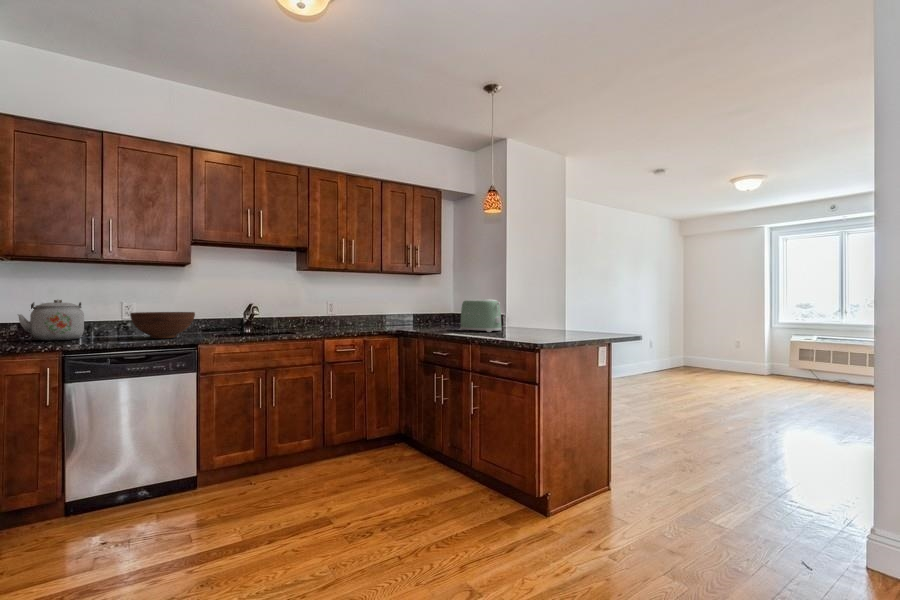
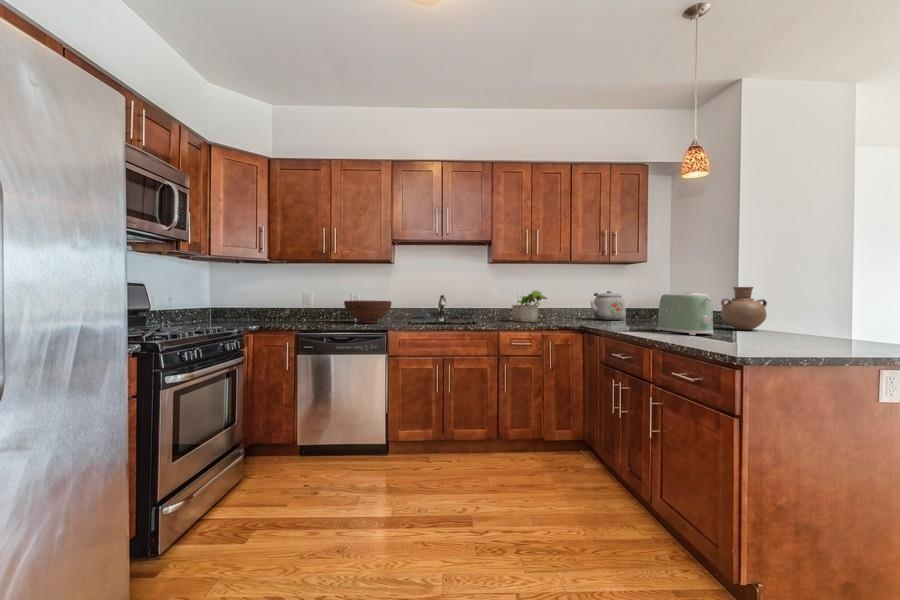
vase: none [499,294,528,327] -> present [721,287,767,330]
potted plant: none [325,299,359,330] -> present [512,291,547,322]
kettle: present [18,300,84,341] -> present [591,291,625,320]

